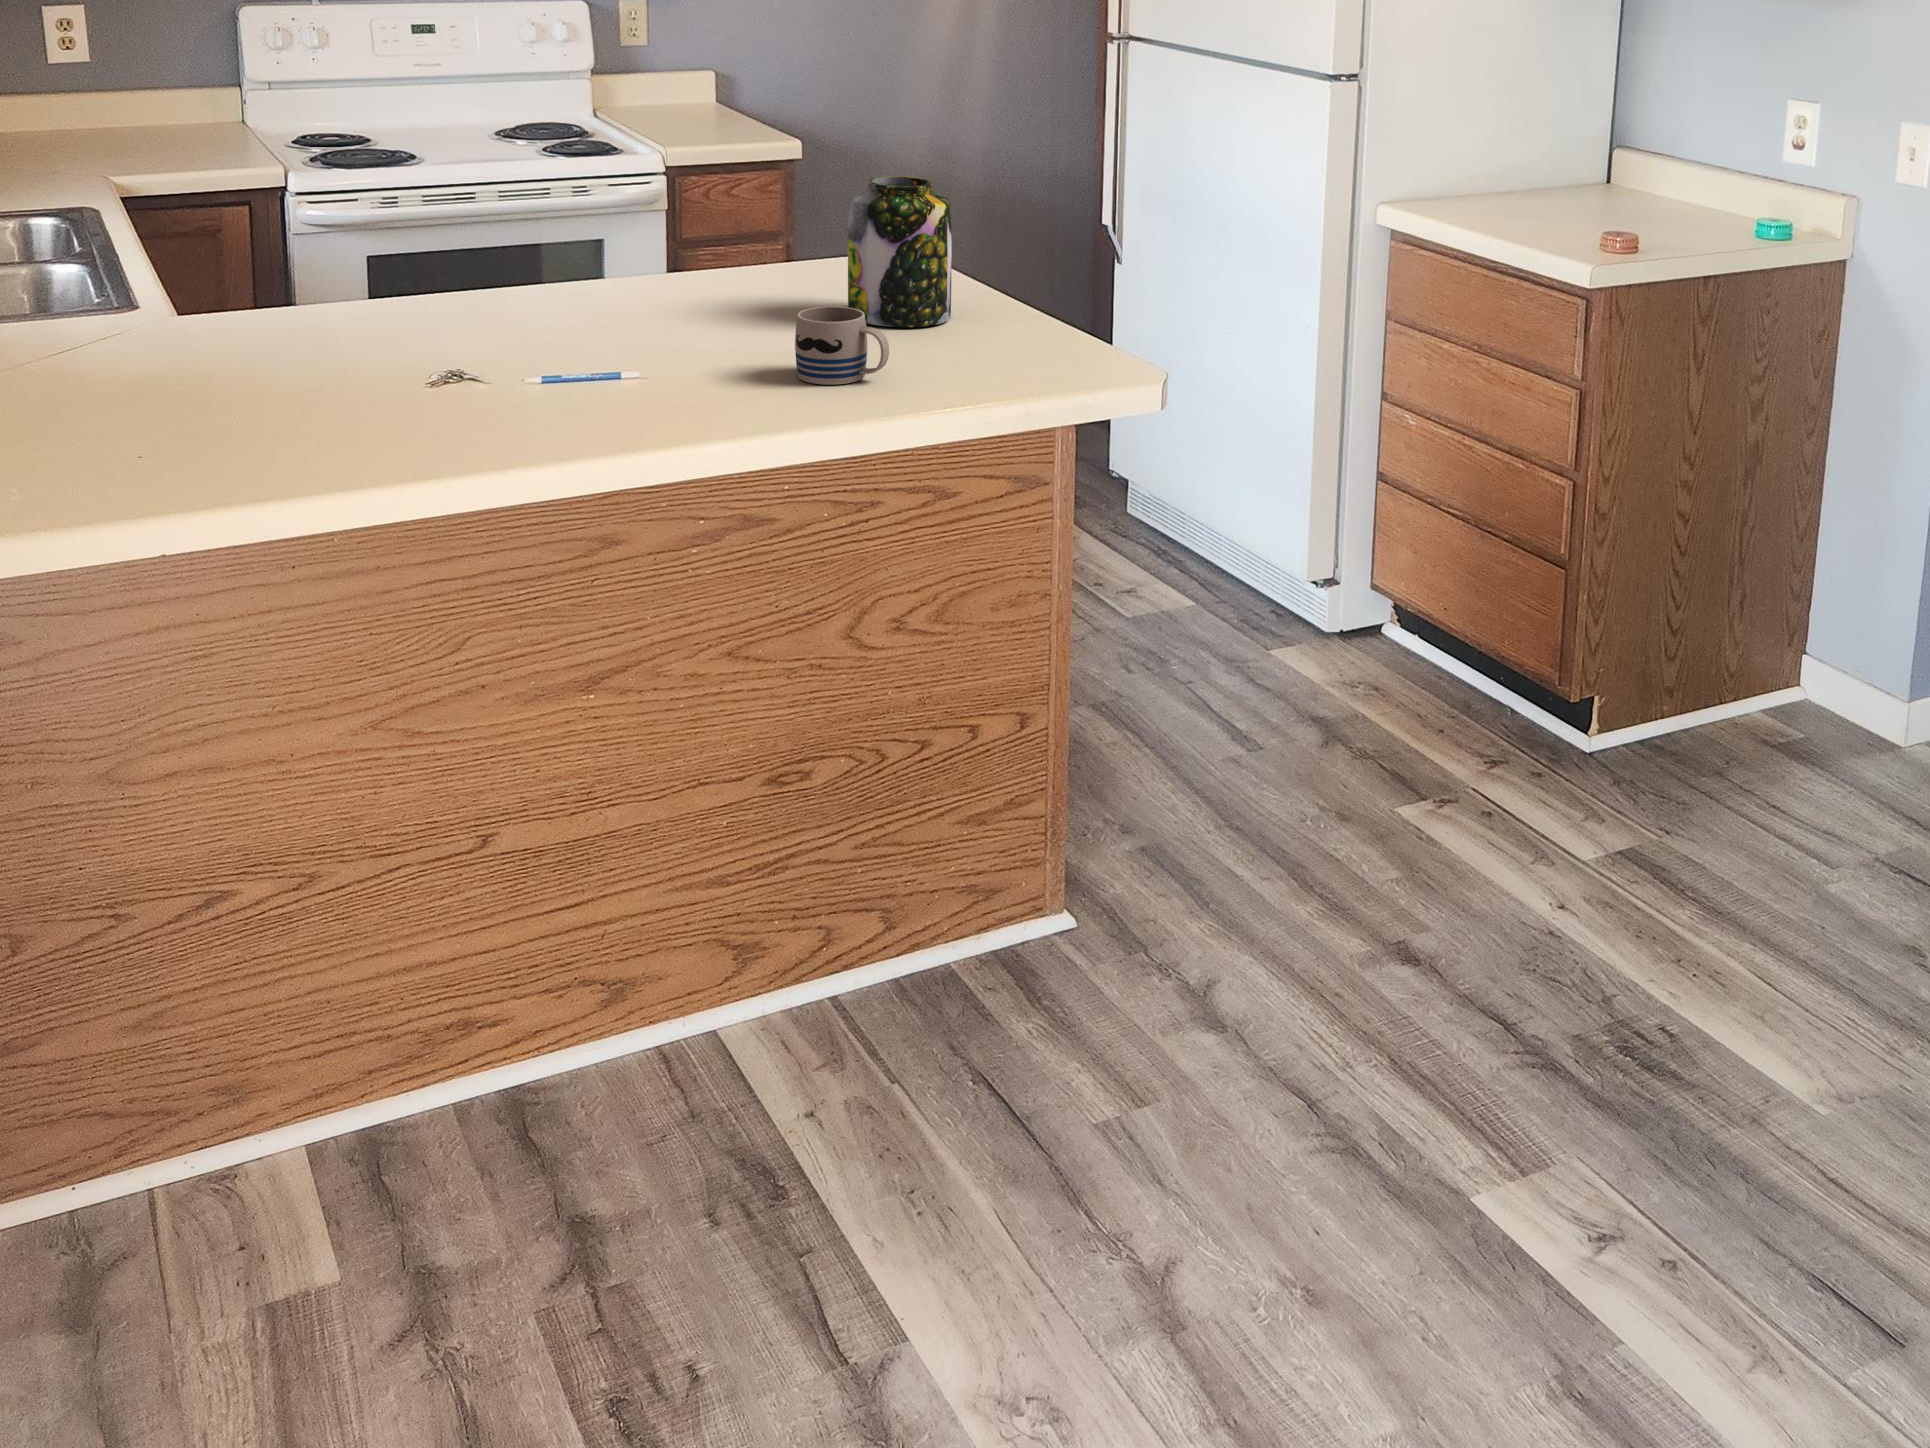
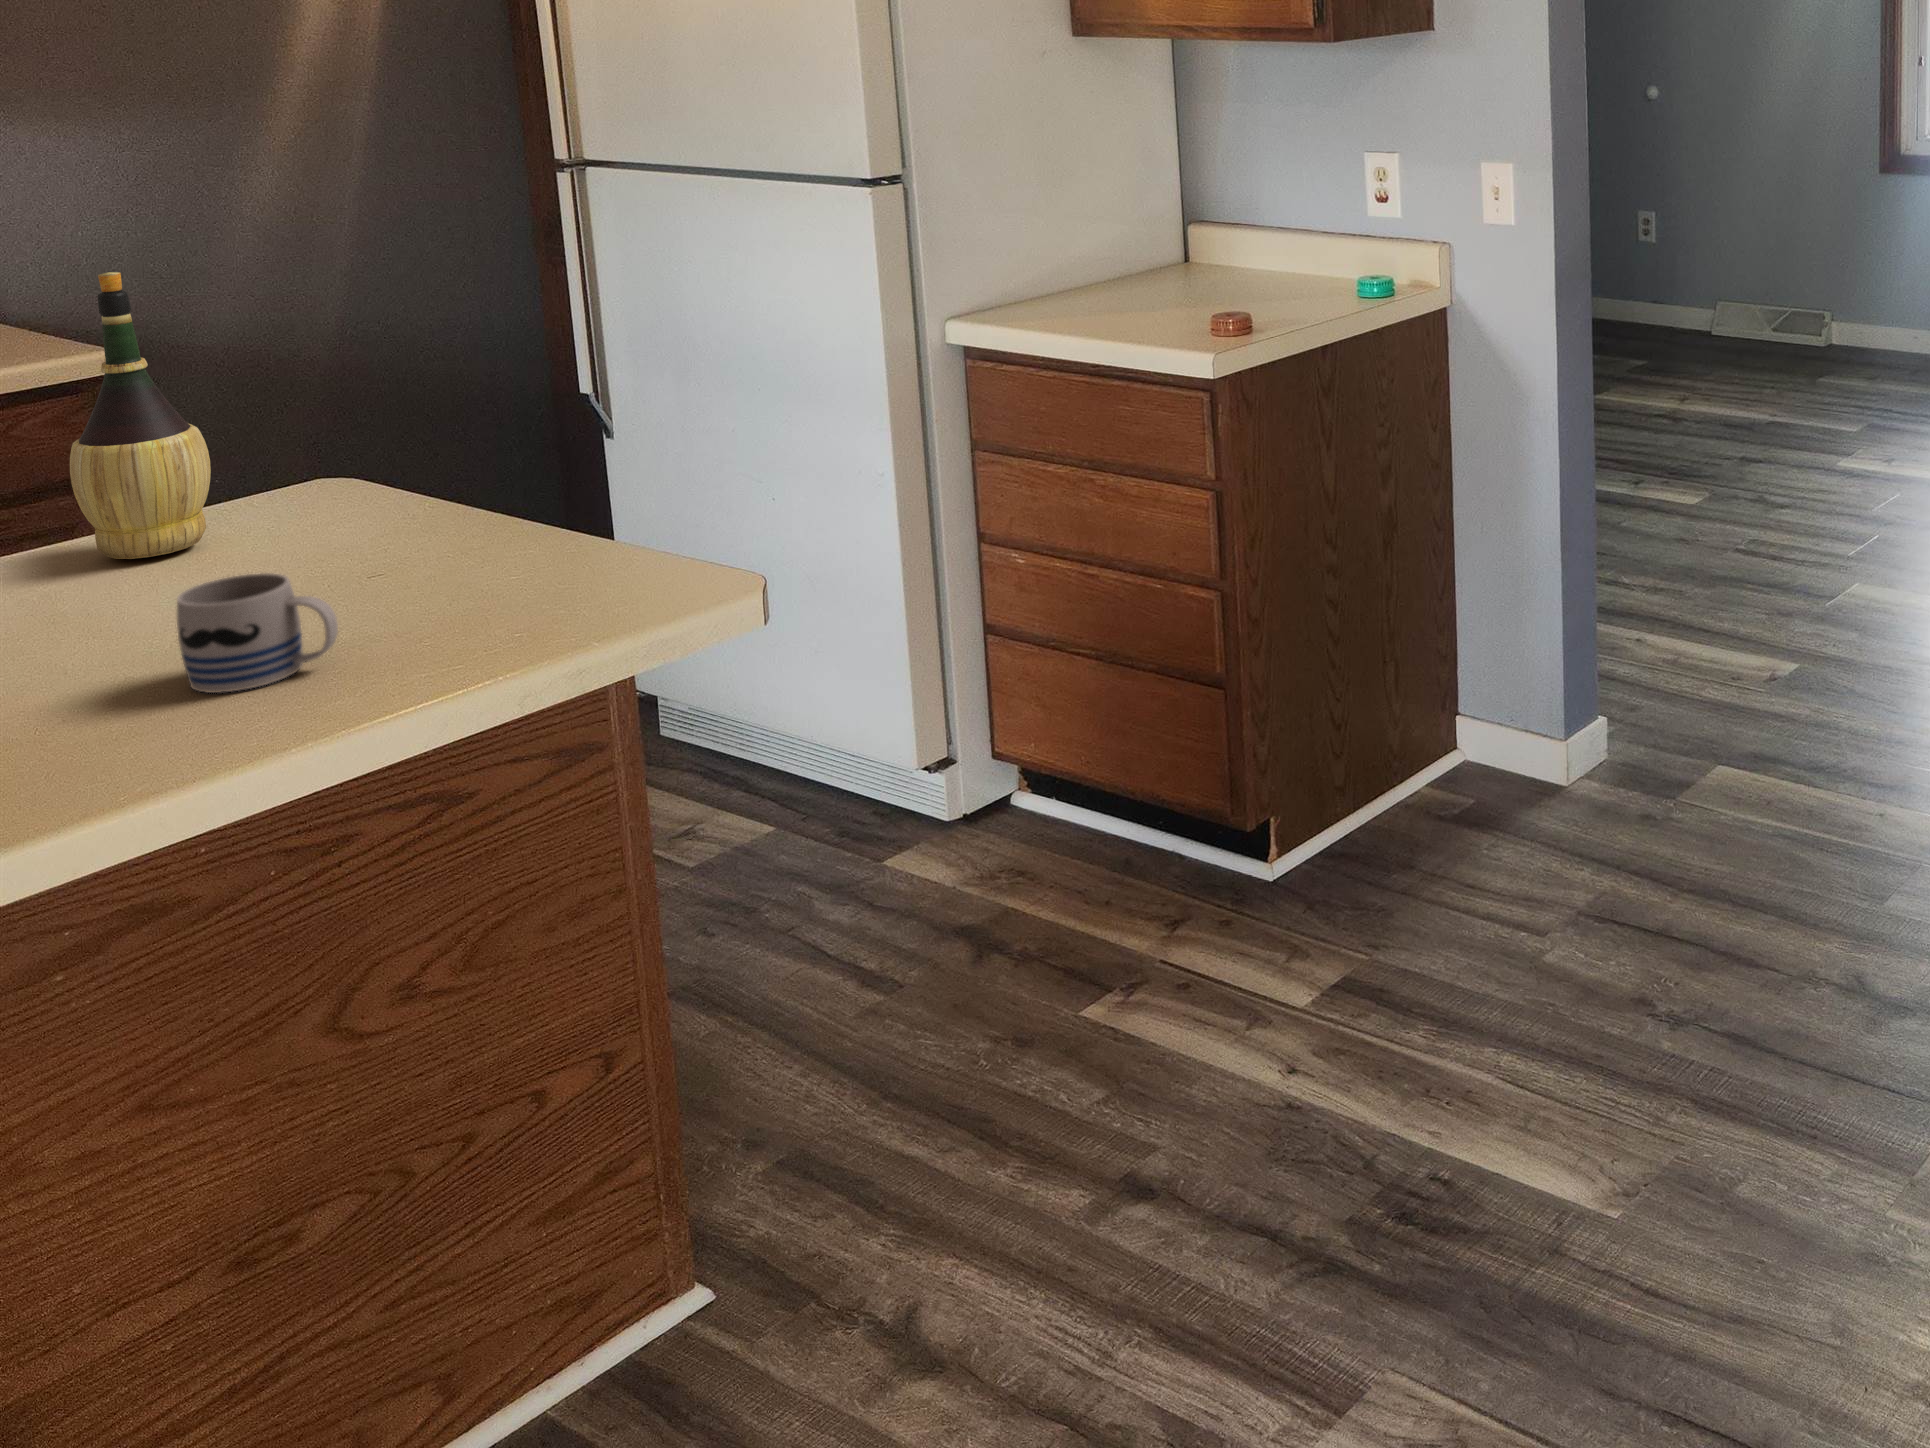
wine bottle: none [749,85,832,290] -> present [70,272,211,559]
jar: present [848,176,952,327] -> none [235,374,418,584]

